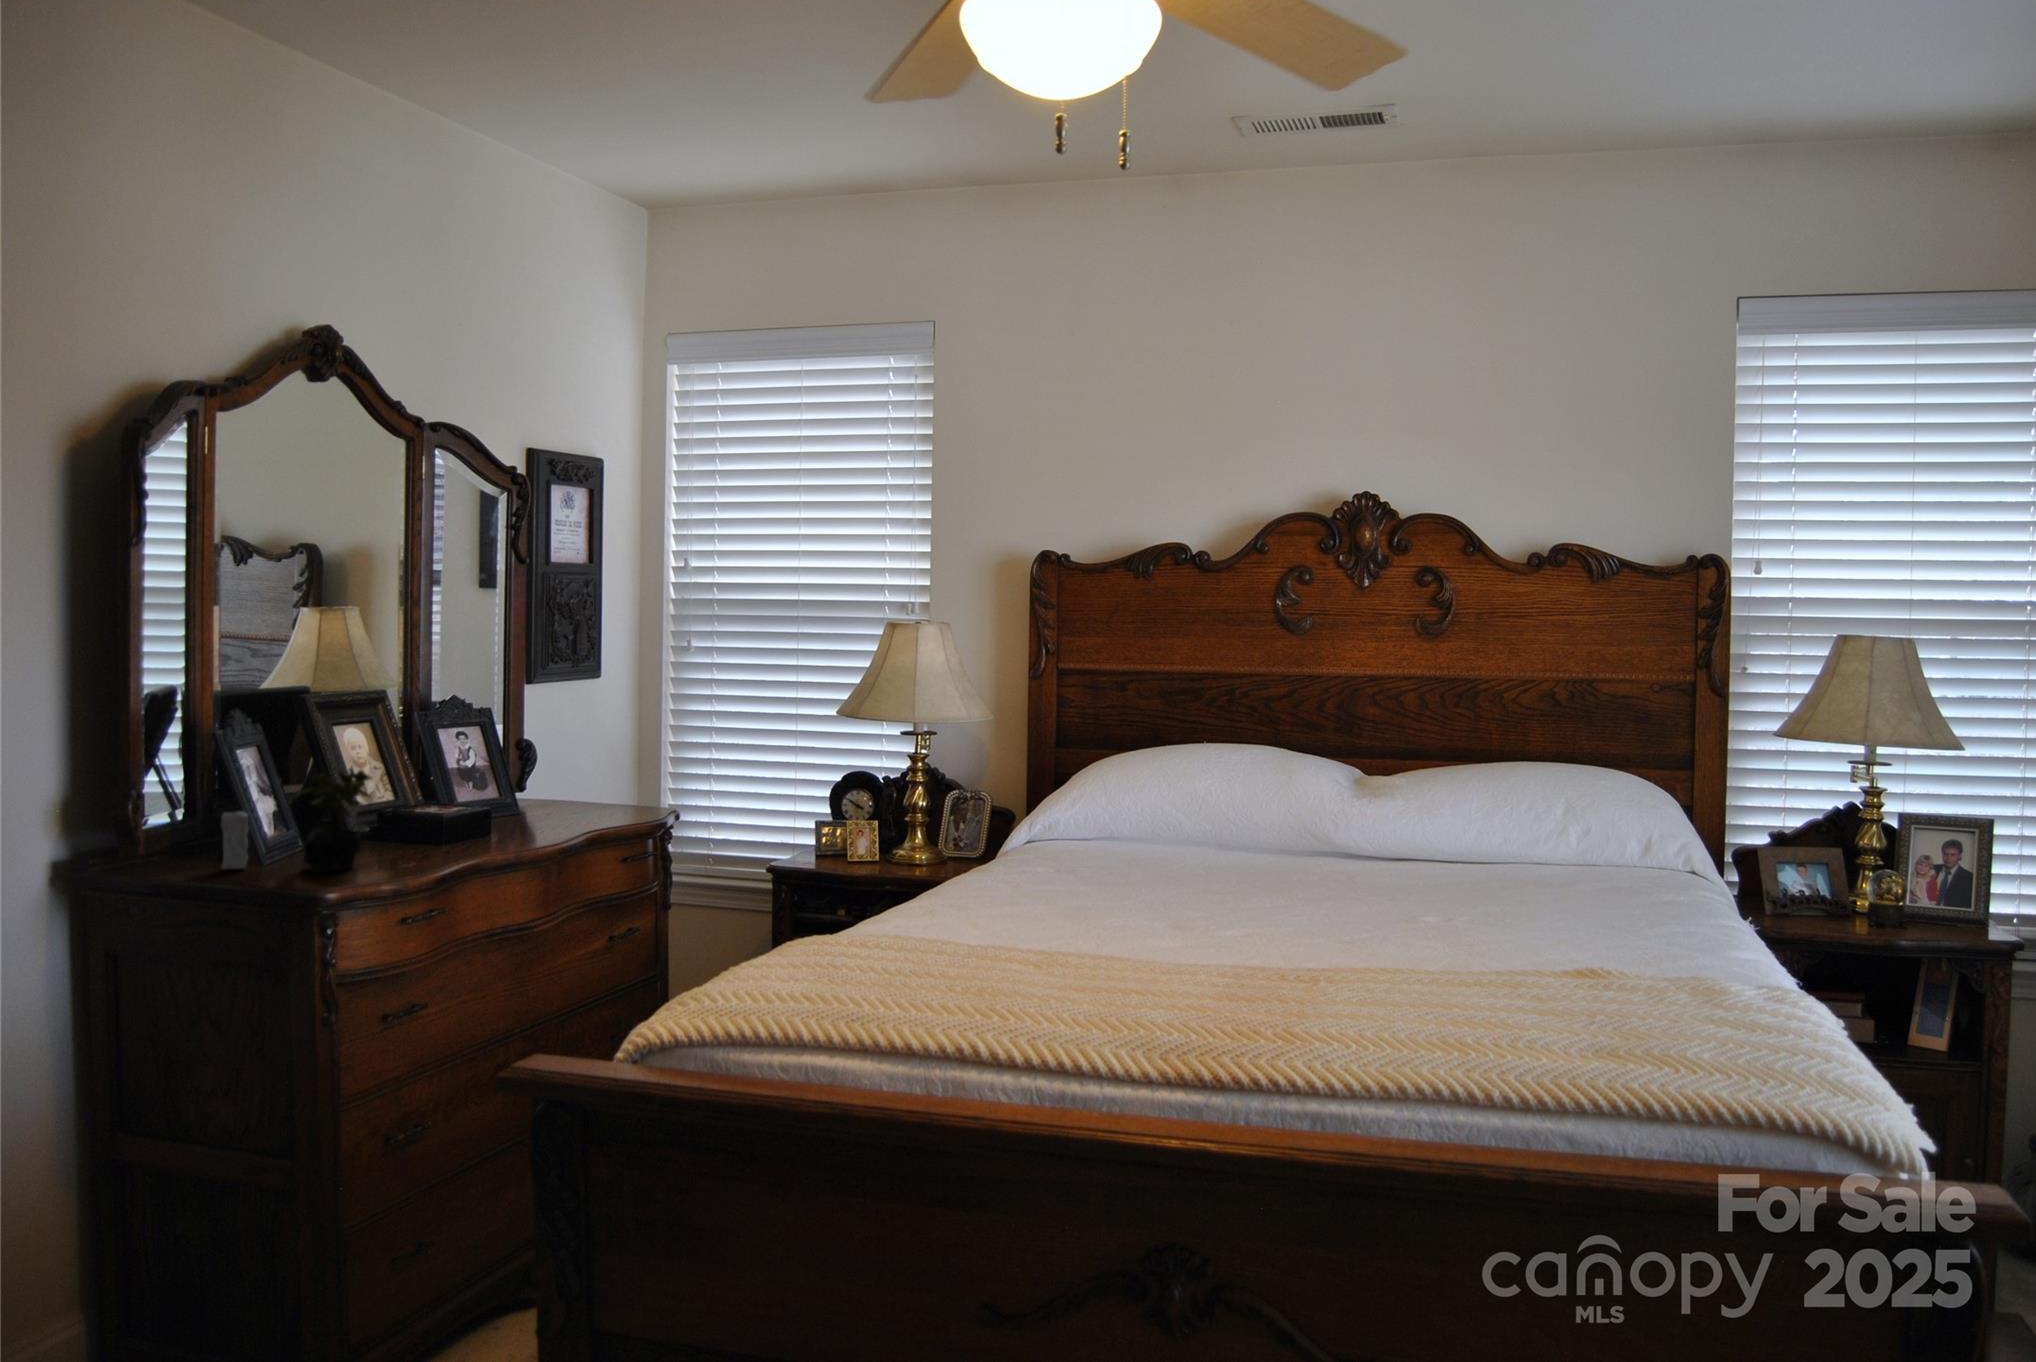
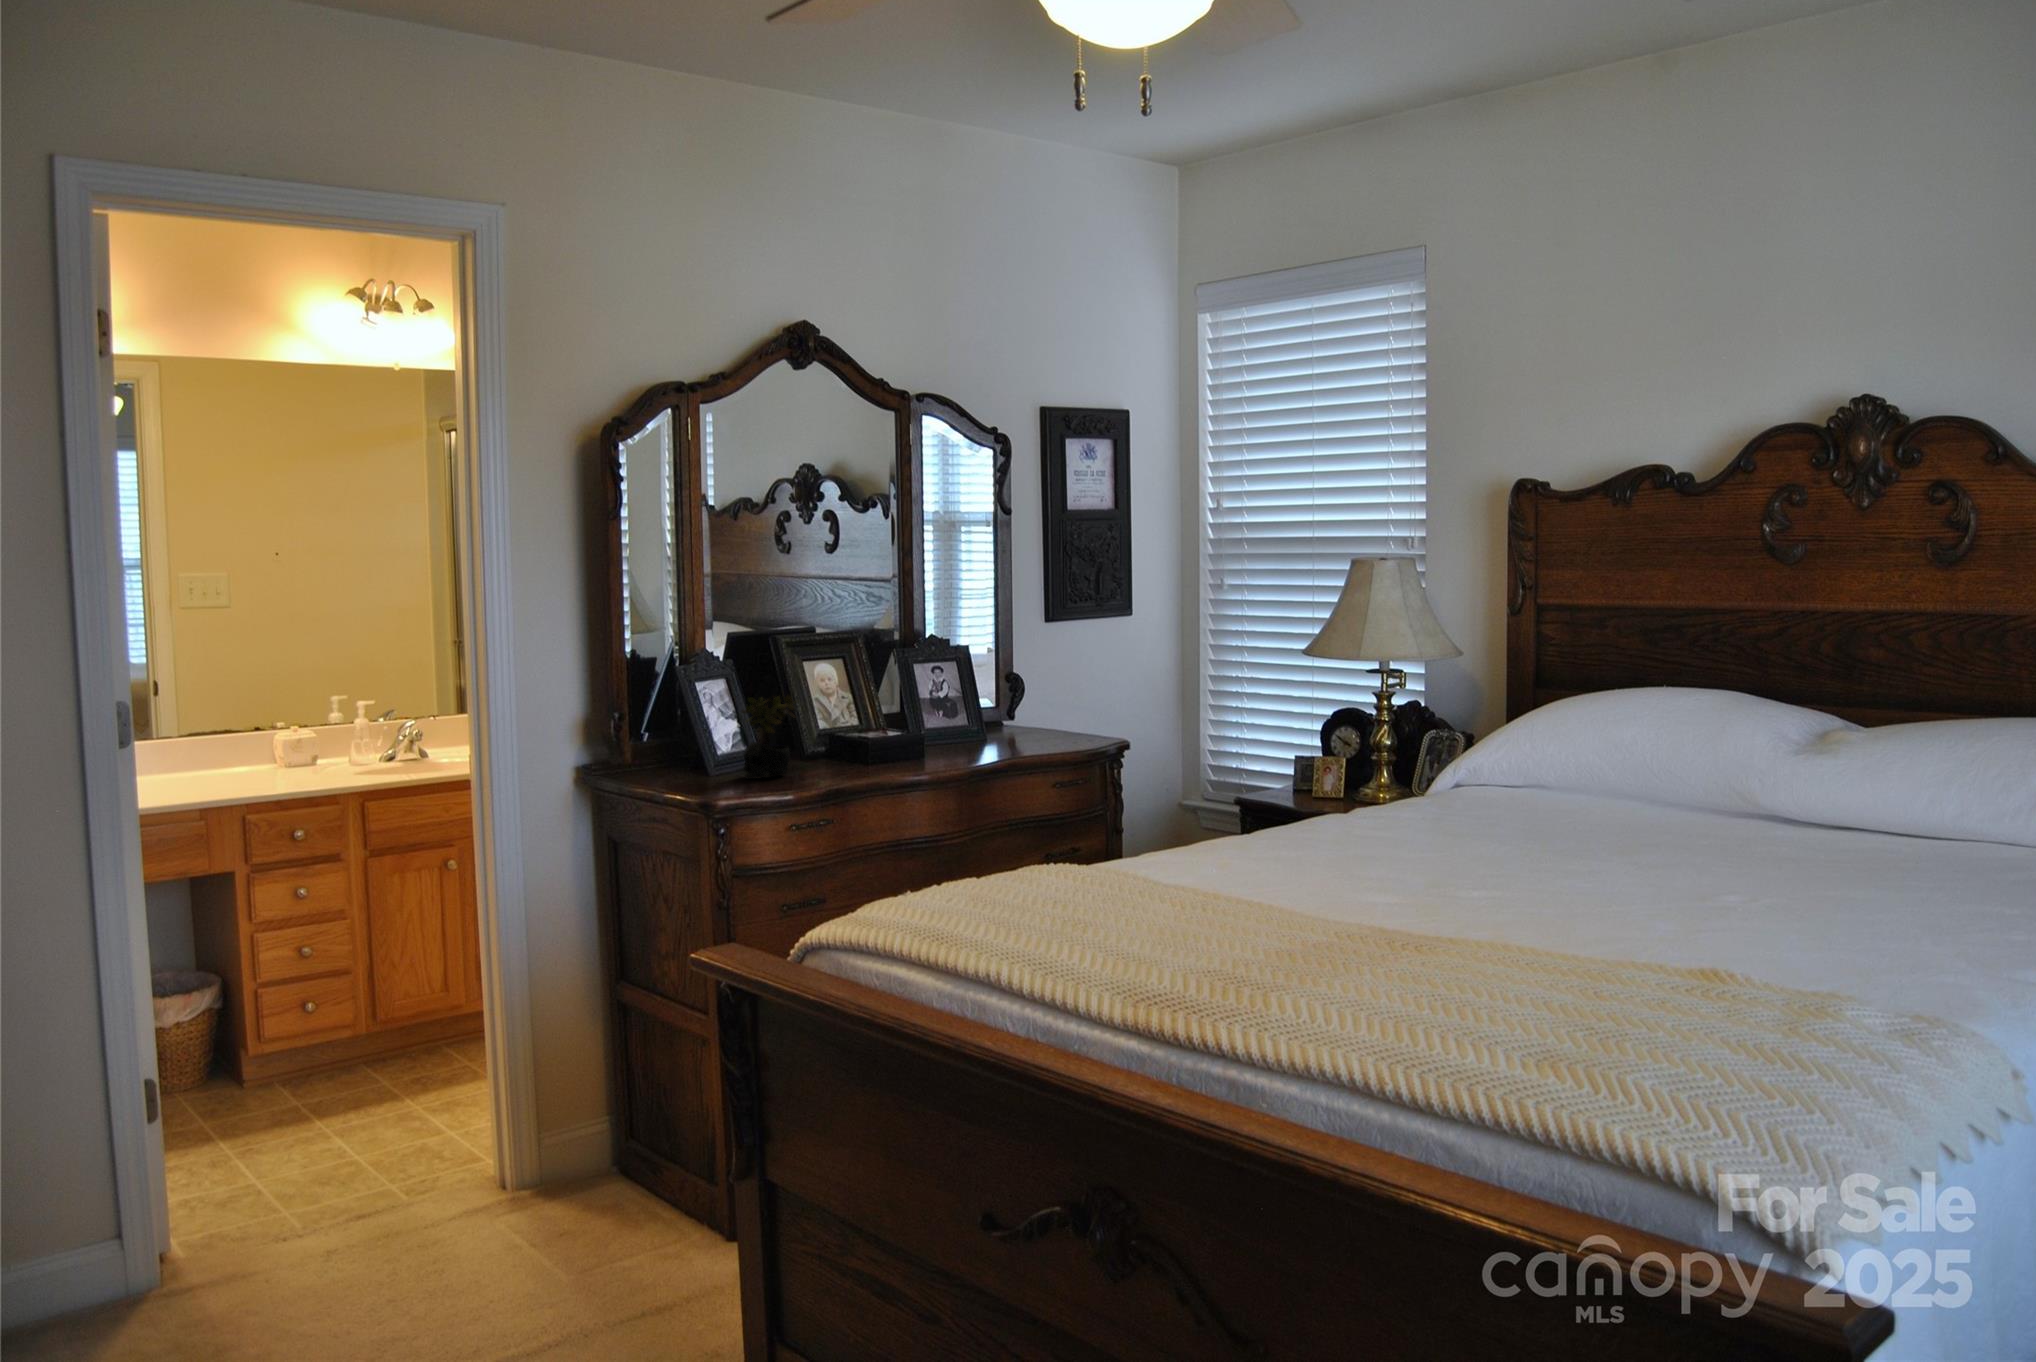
candle: present [221,811,249,869] -> none [685,717,706,774]

